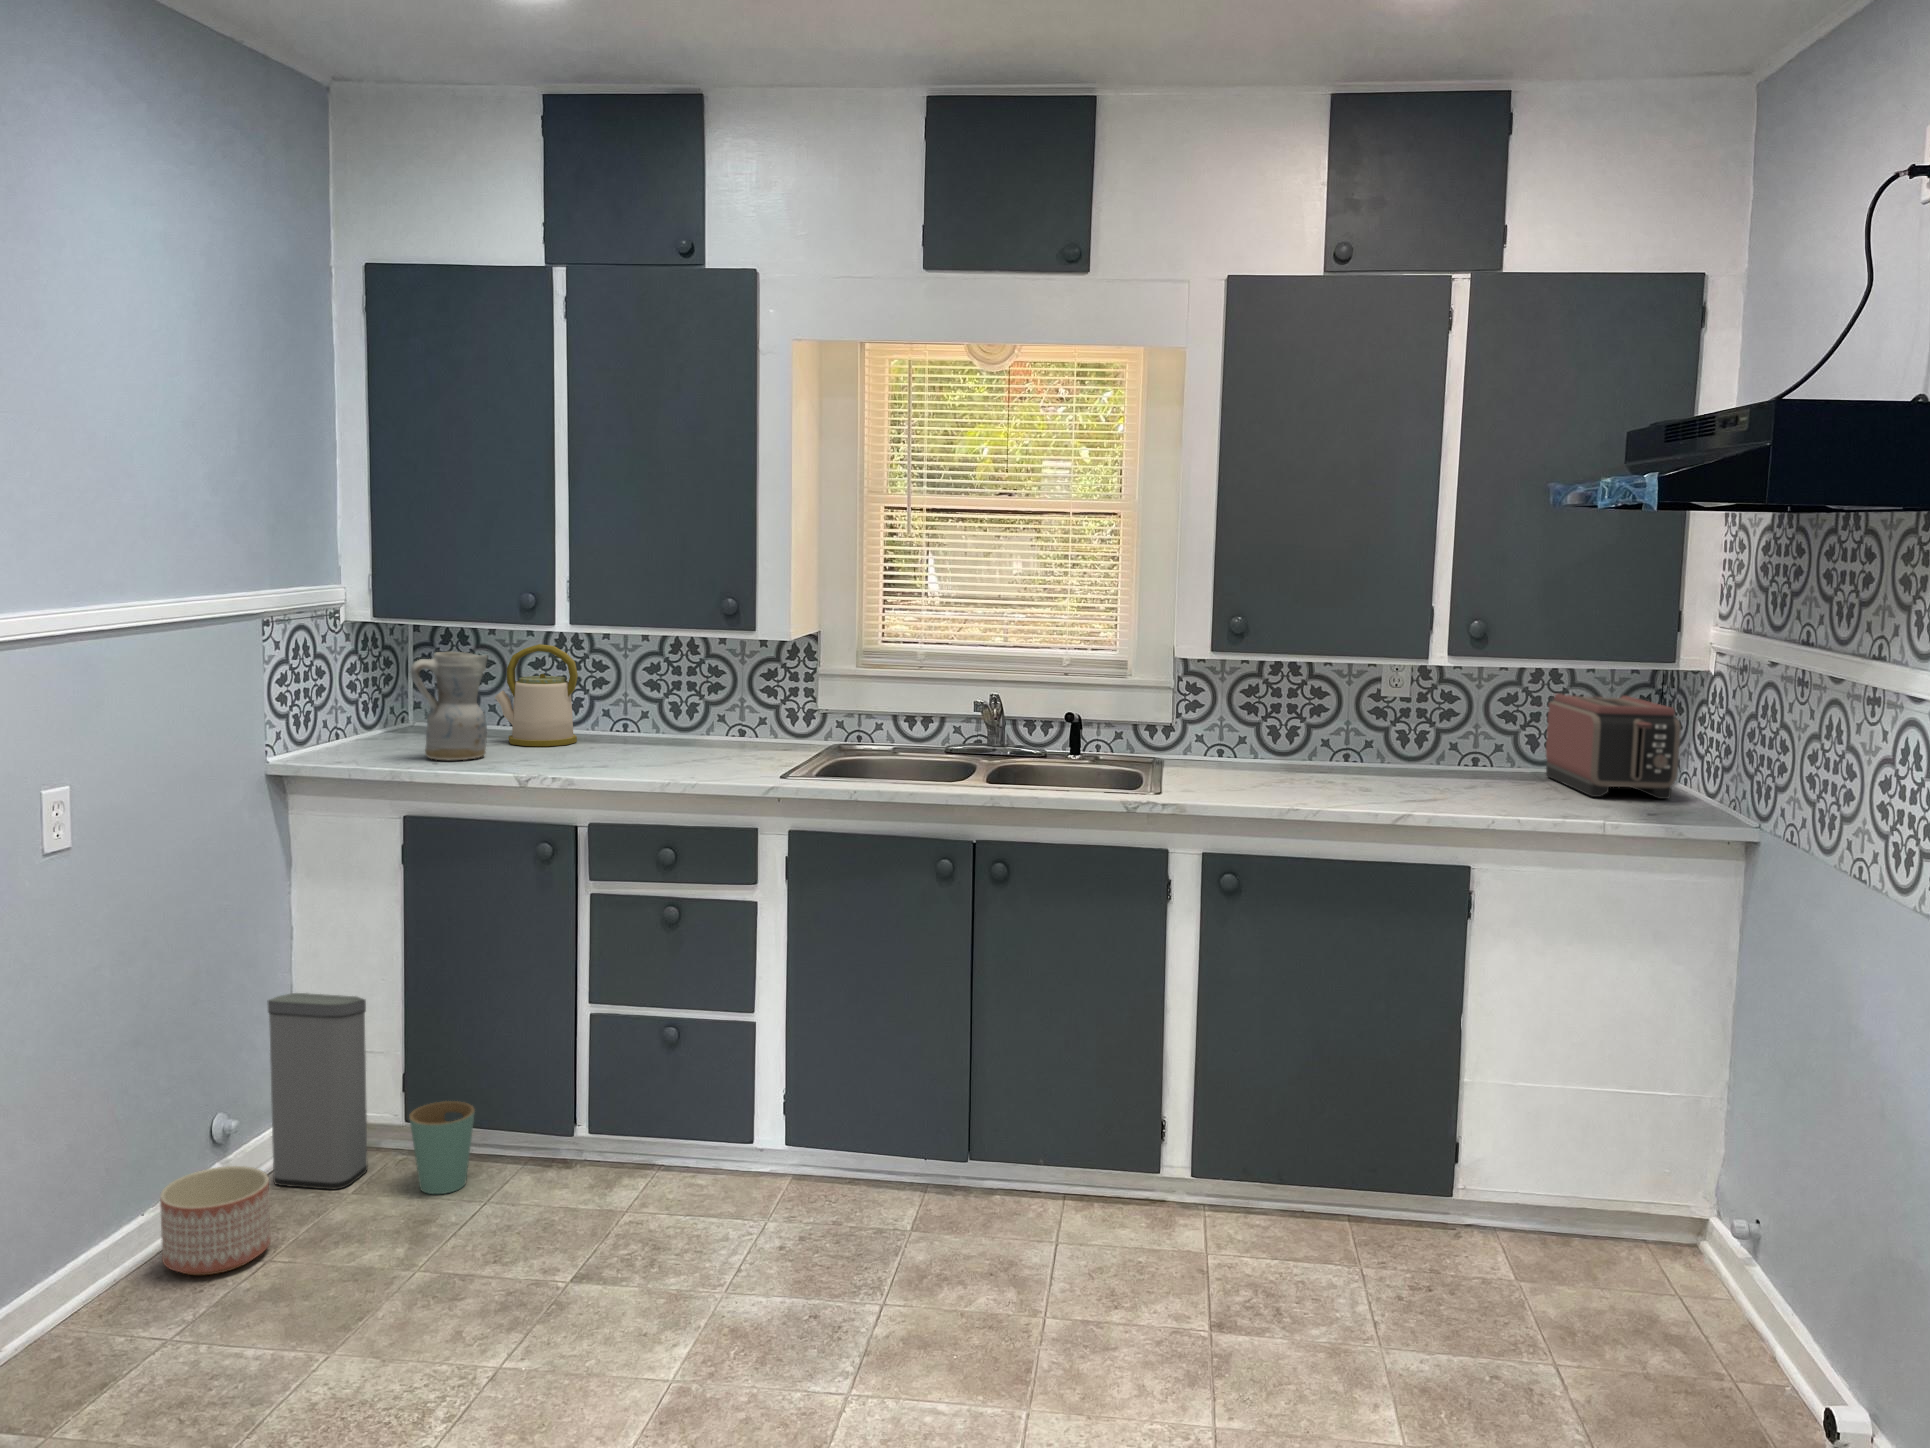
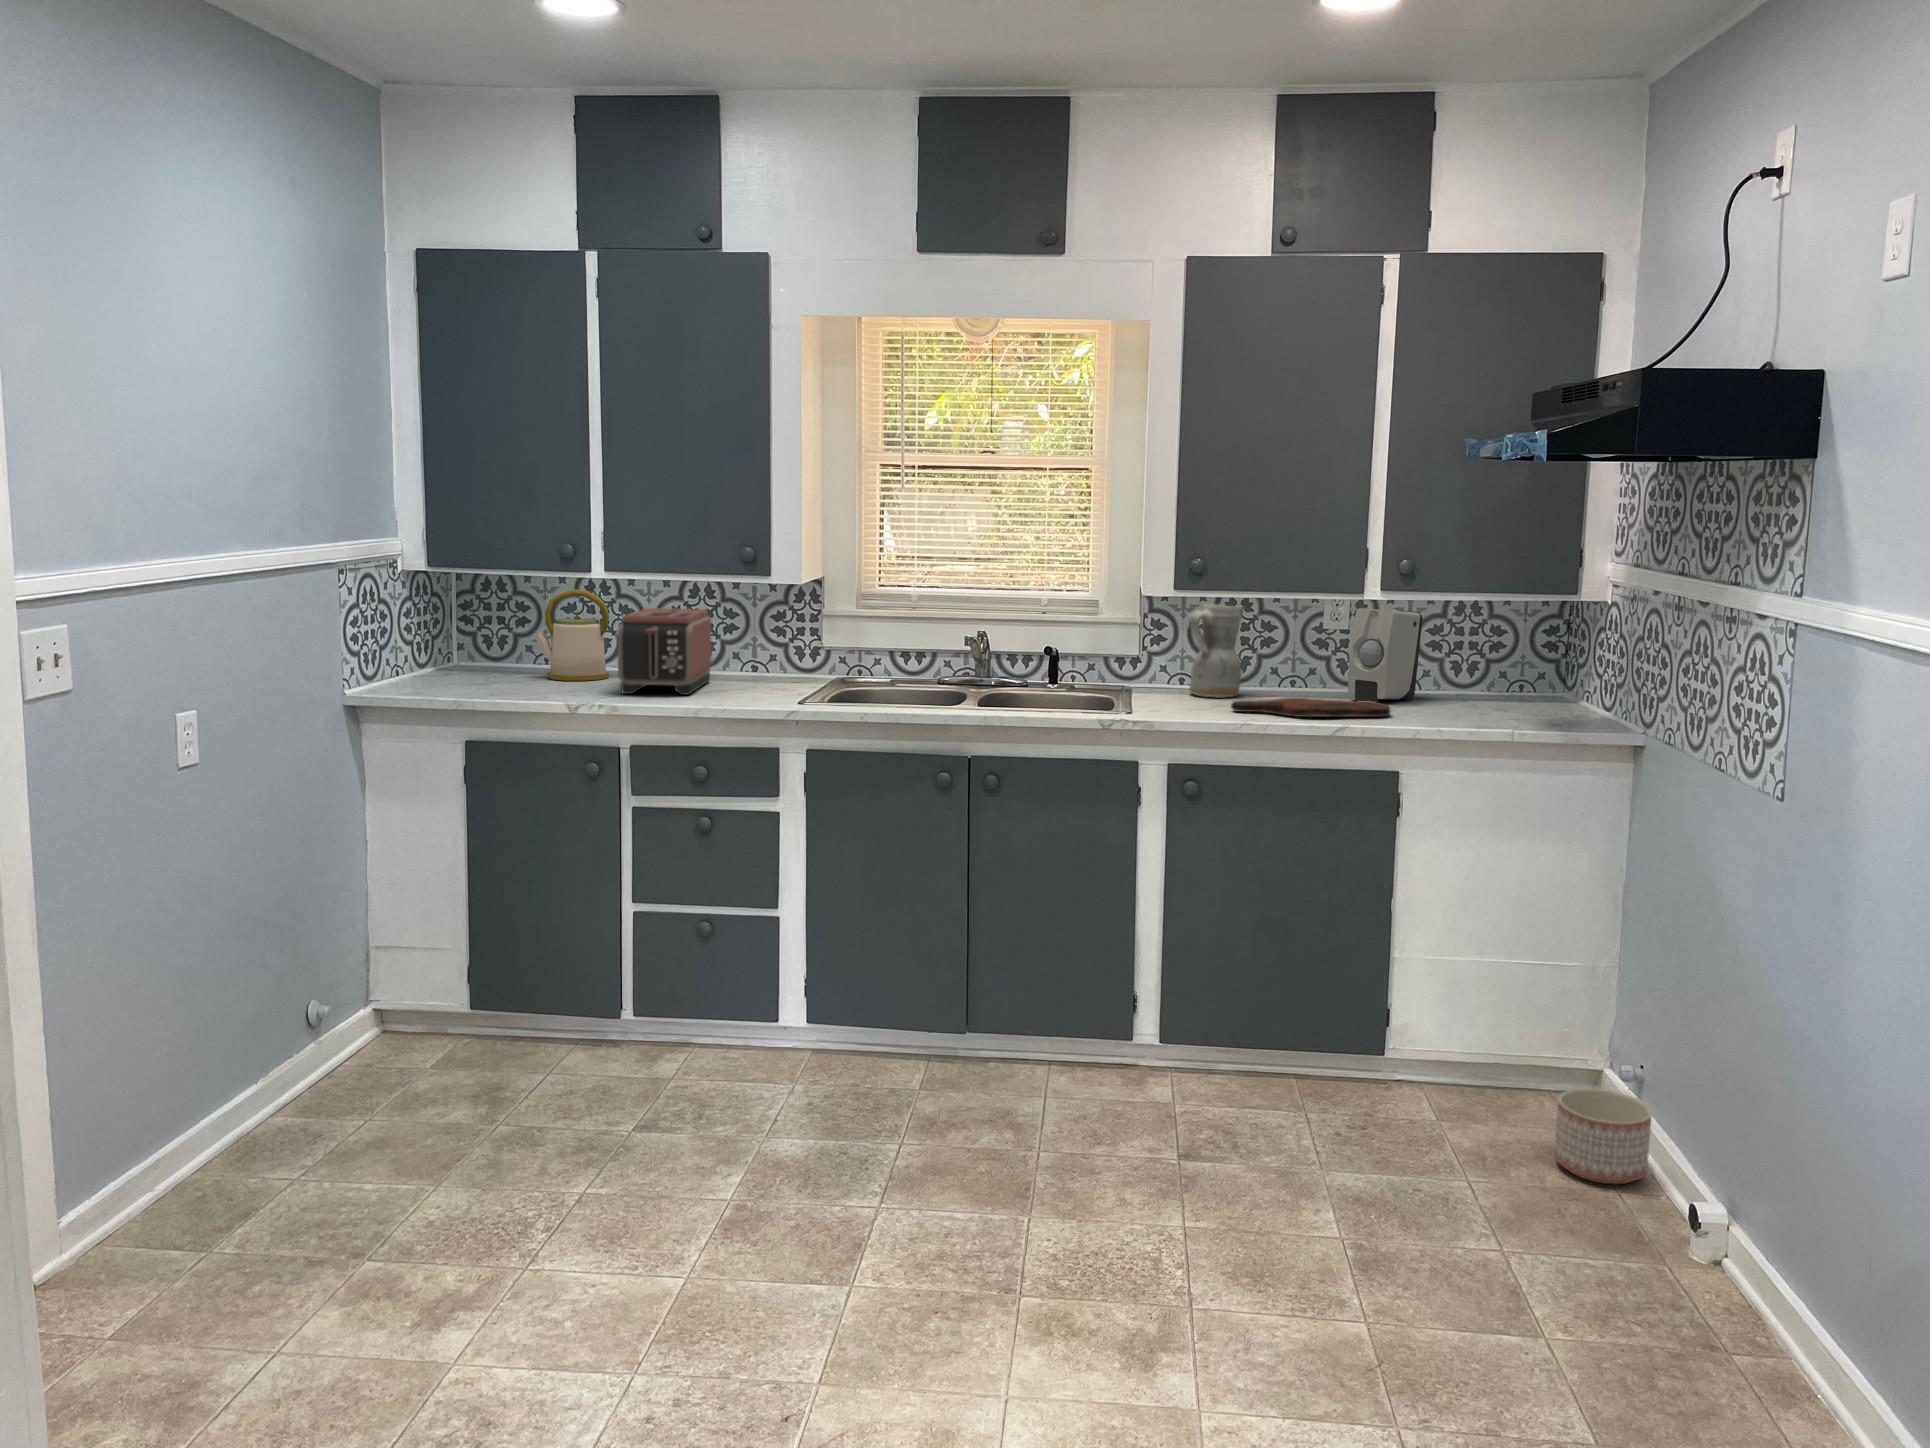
ceramic pitcher: present [411,652,488,760] -> present [1189,604,1244,698]
soap dispenser: none [1407,674,1493,783] -> present [1348,608,1423,702]
toaster: present [1546,694,1681,799] -> present [617,608,712,695]
cutting board: none [1272,778,1457,802] -> present [1231,698,1391,717]
trash can: present [267,993,475,1194] -> none [348,899,534,1072]
planter: present [160,1166,270,1275] -> present [1554,1088,1652,1184]

